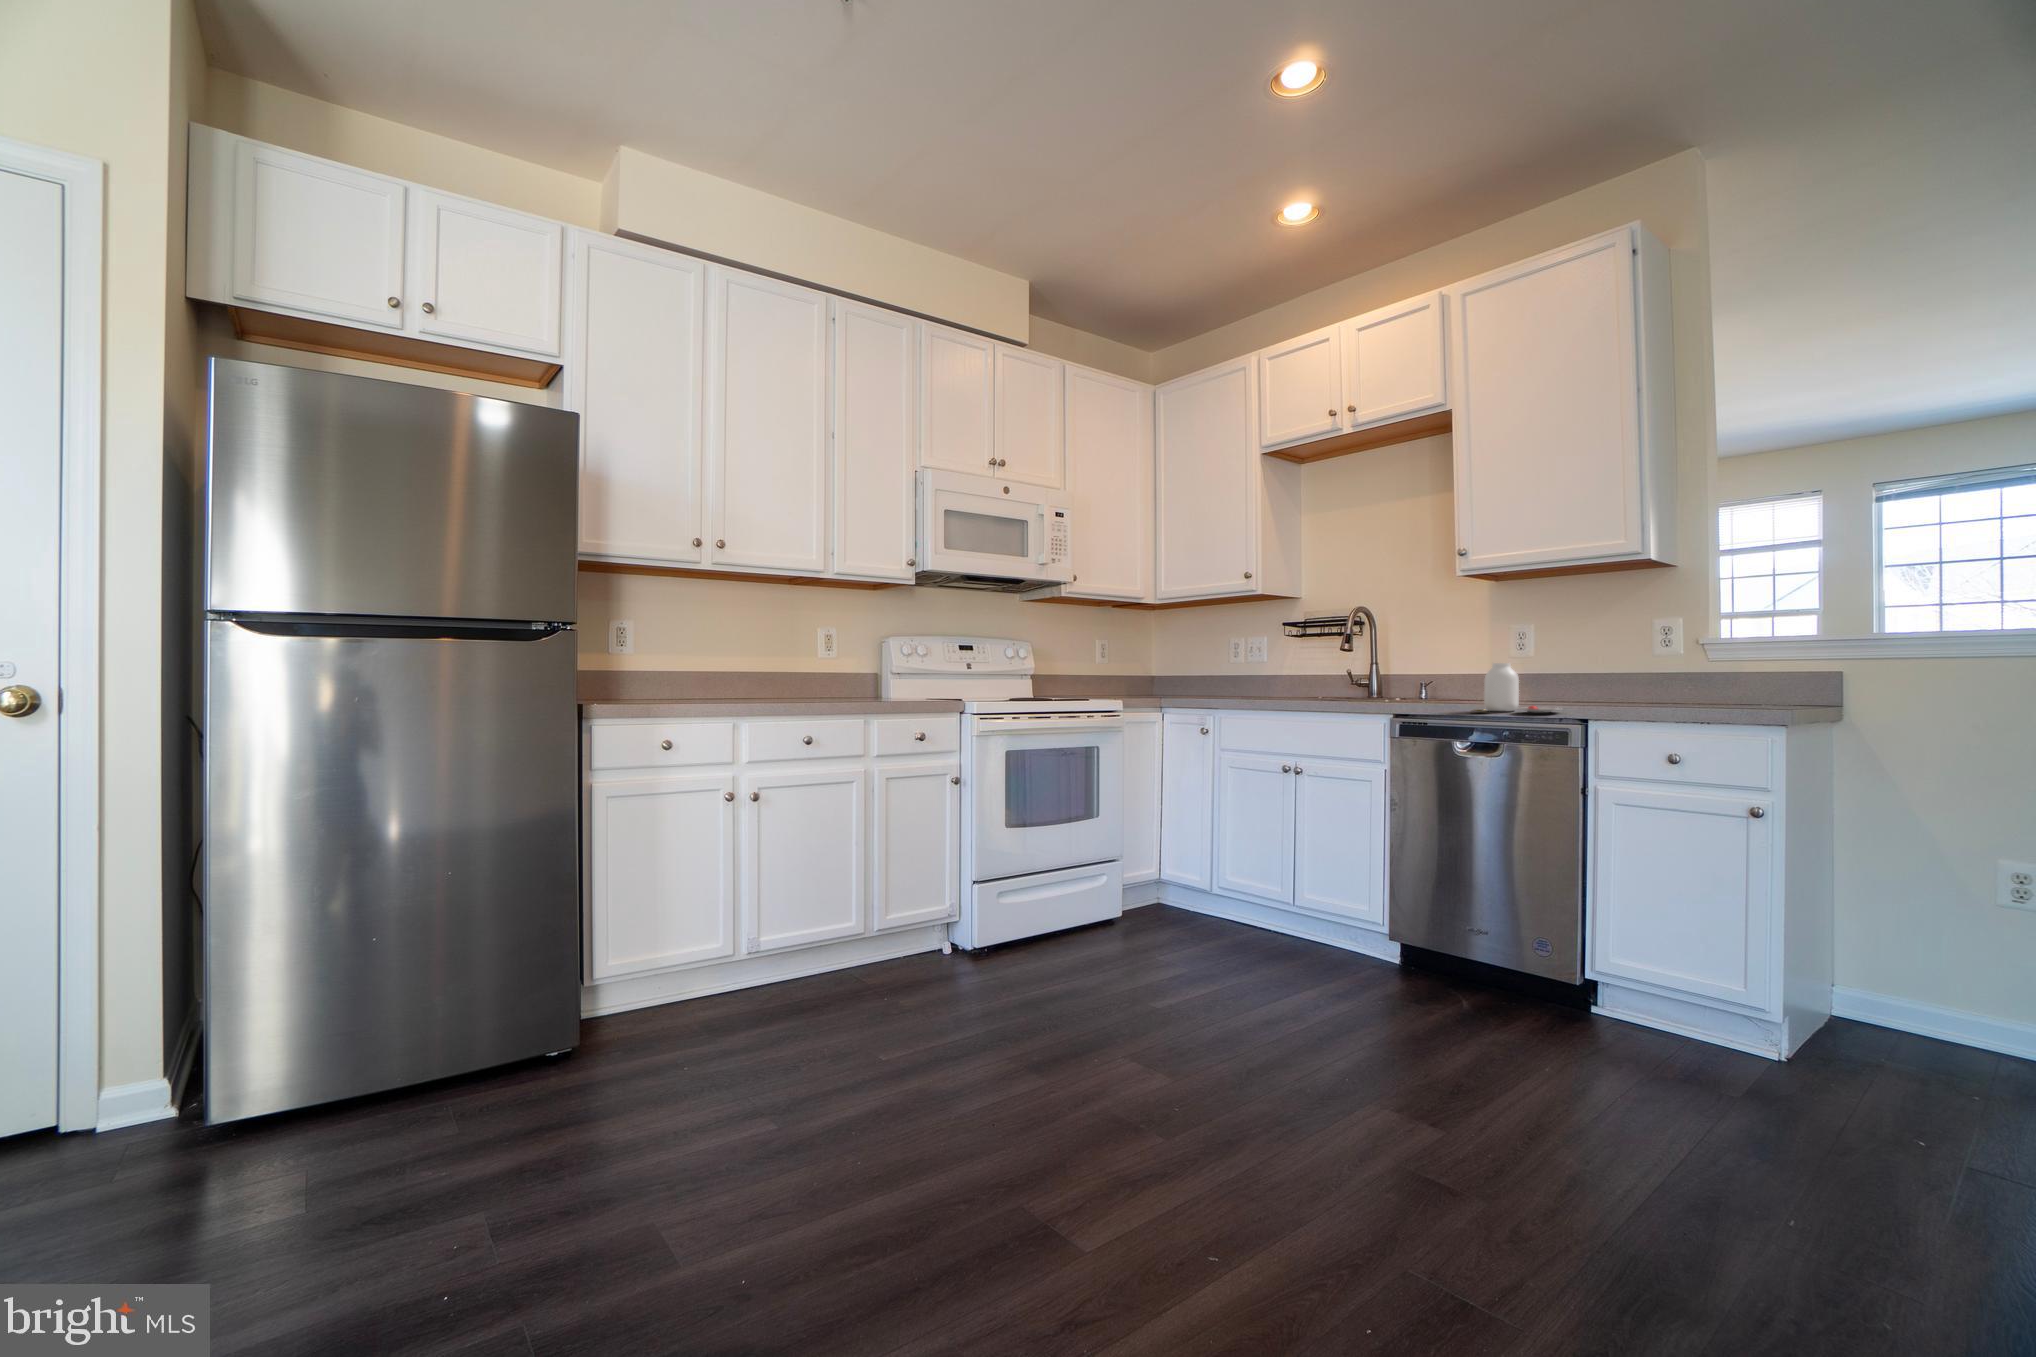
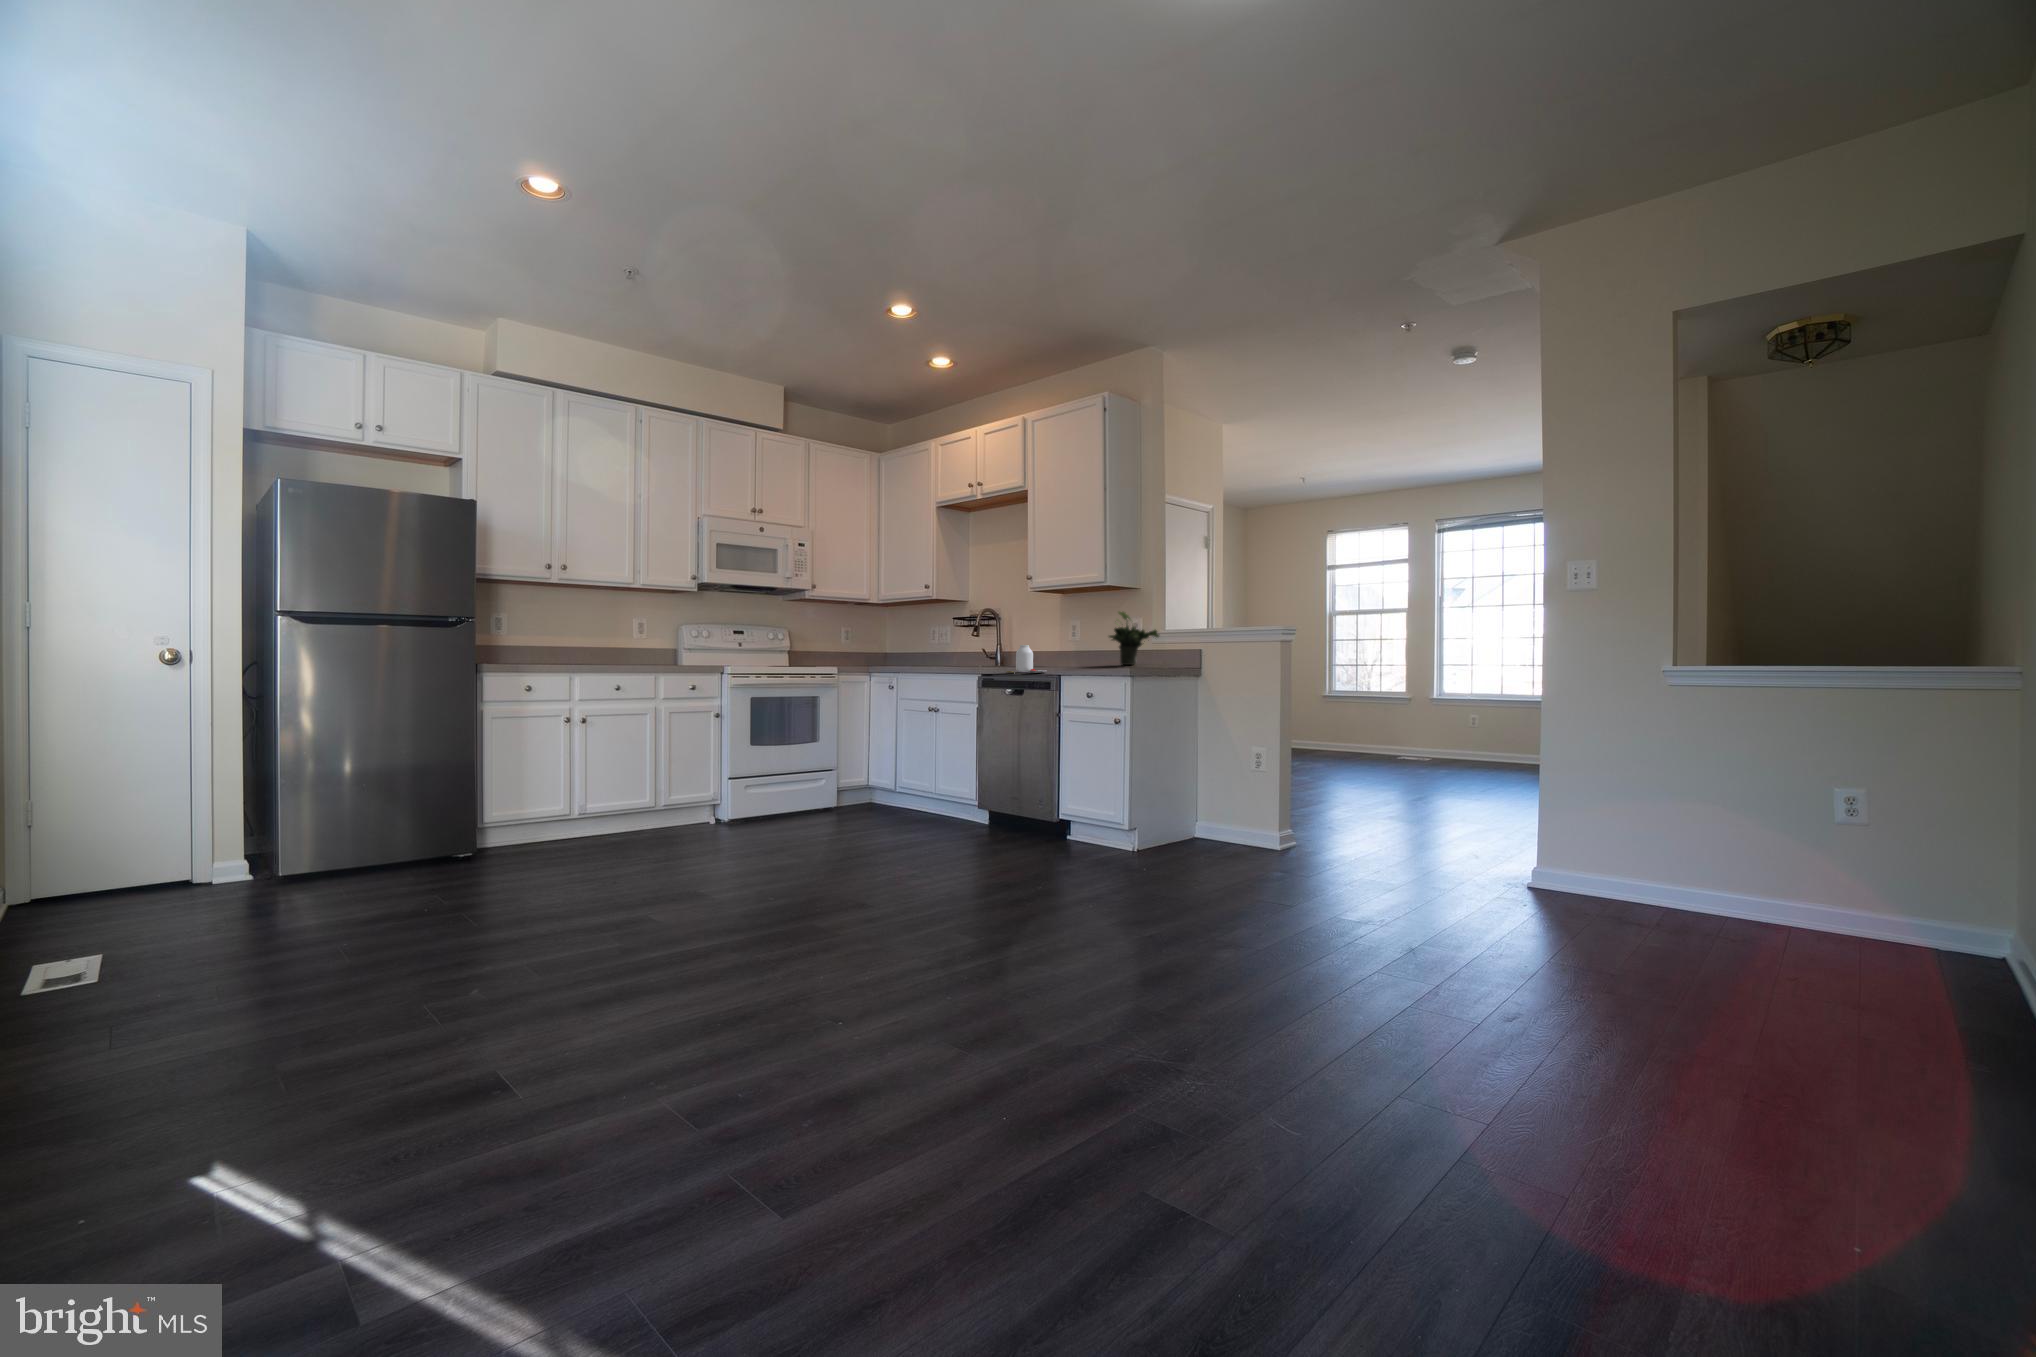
potted plant: none [1631,601,1758,698] -> present [1109,612,1159,665]

